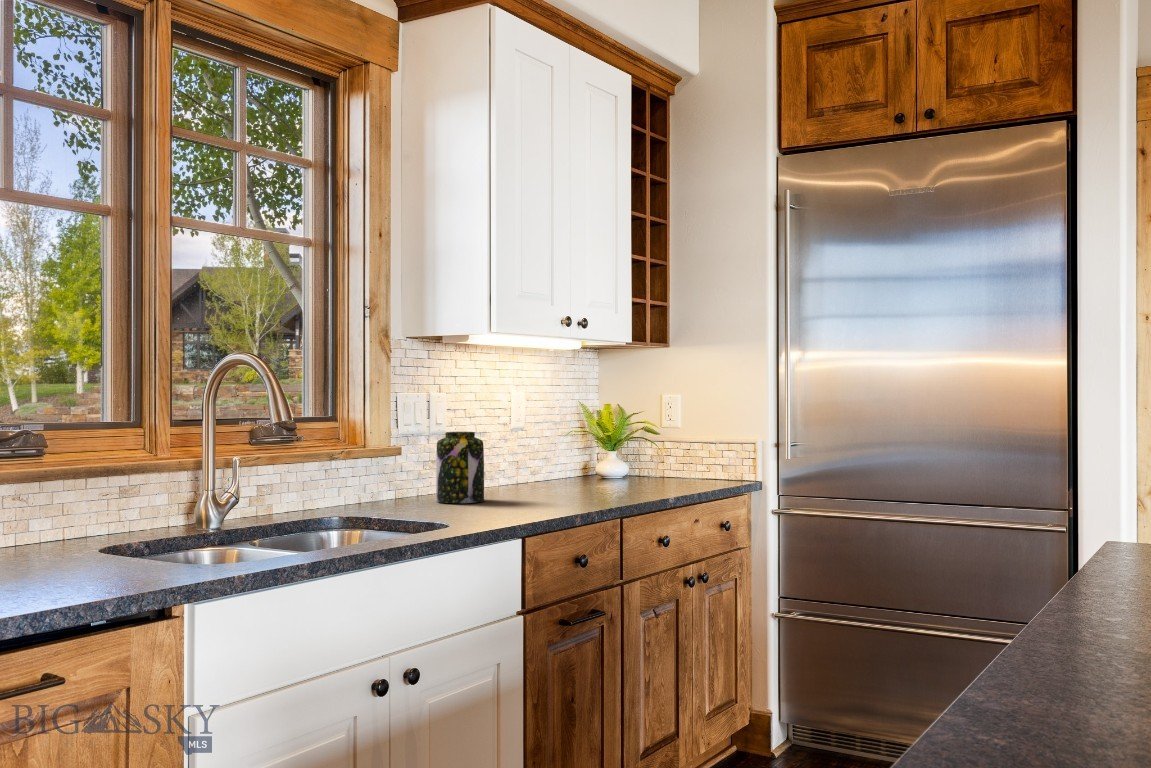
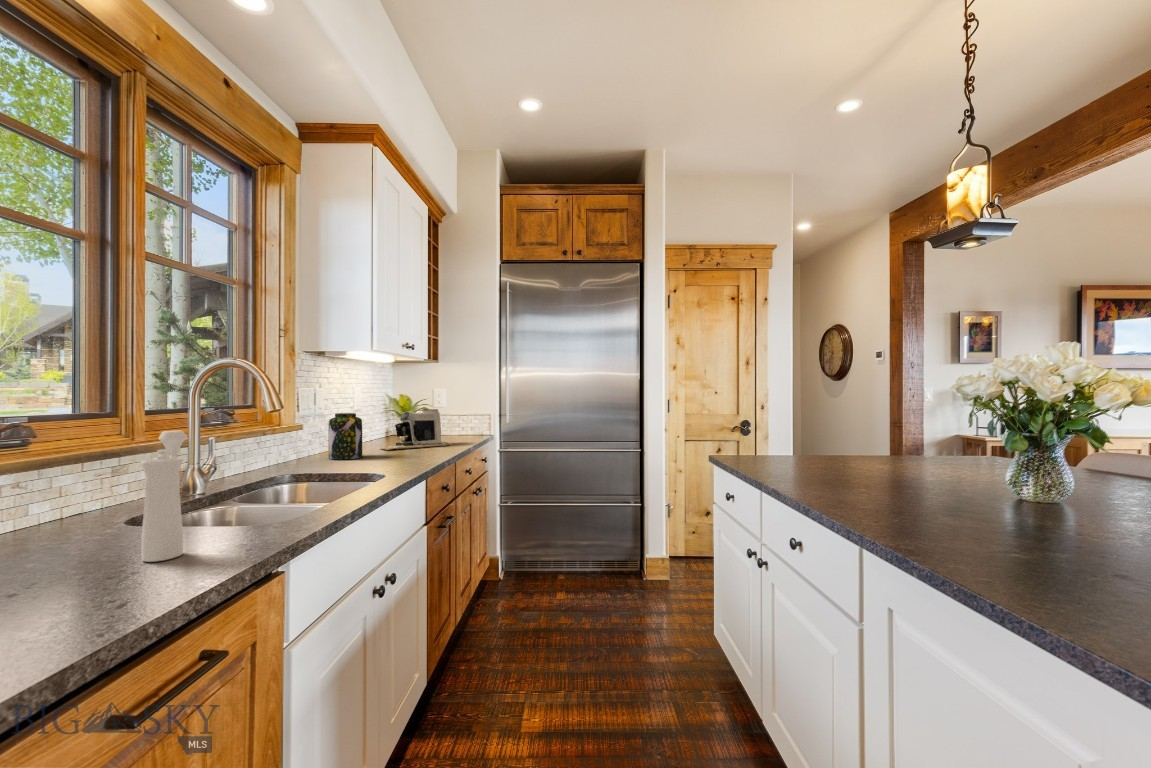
coffee maker: none [533,430,649,495] -> present [382,409,451,450]
pepper mill: none [38,439,111,585] -> present [141,431,187,562]

